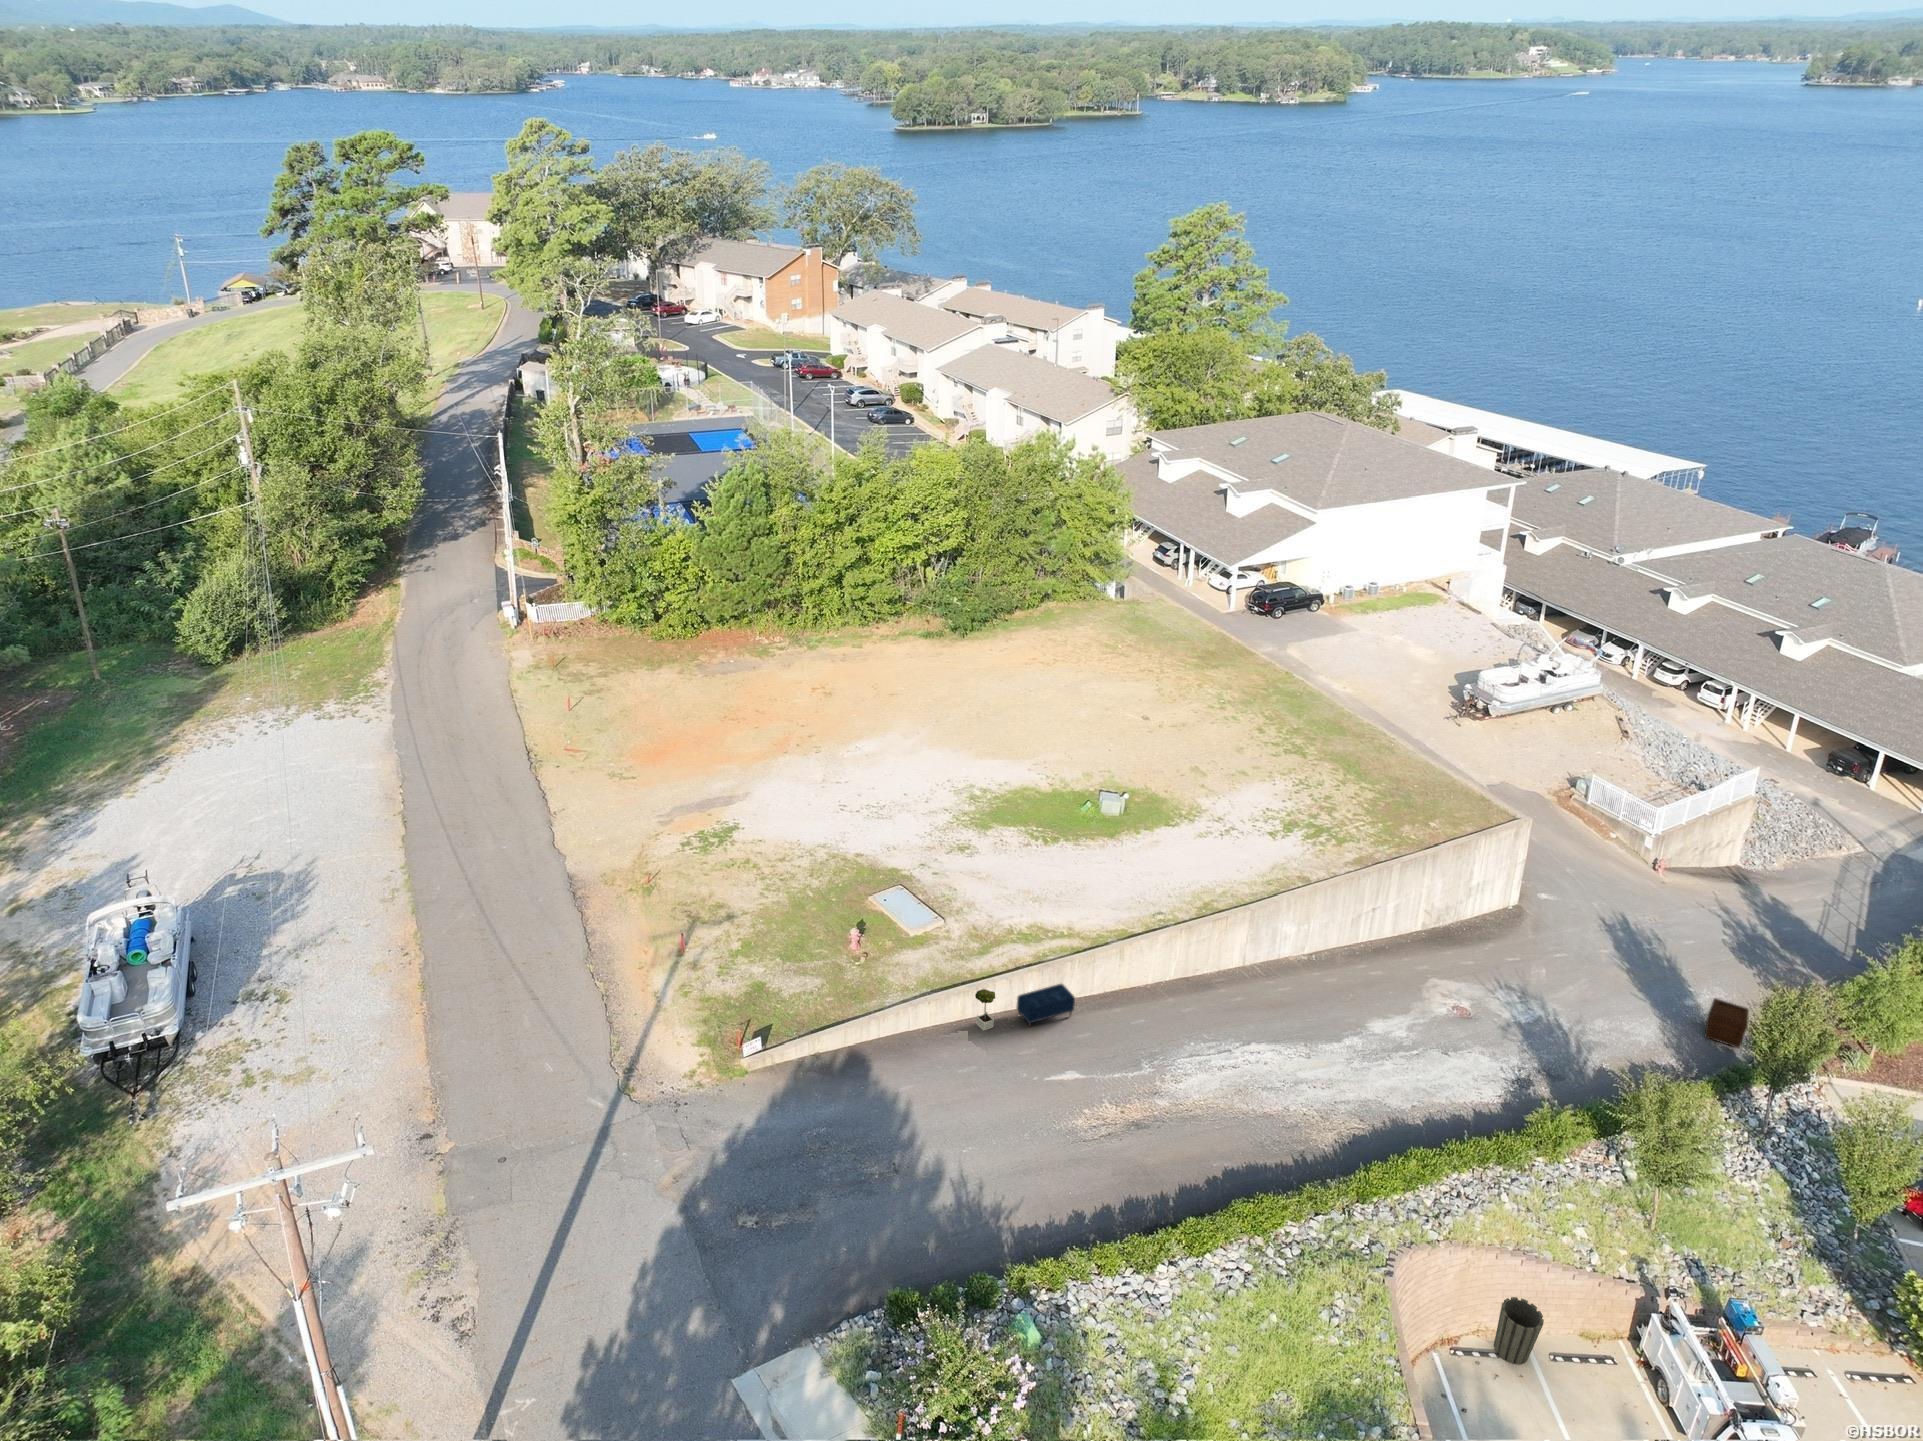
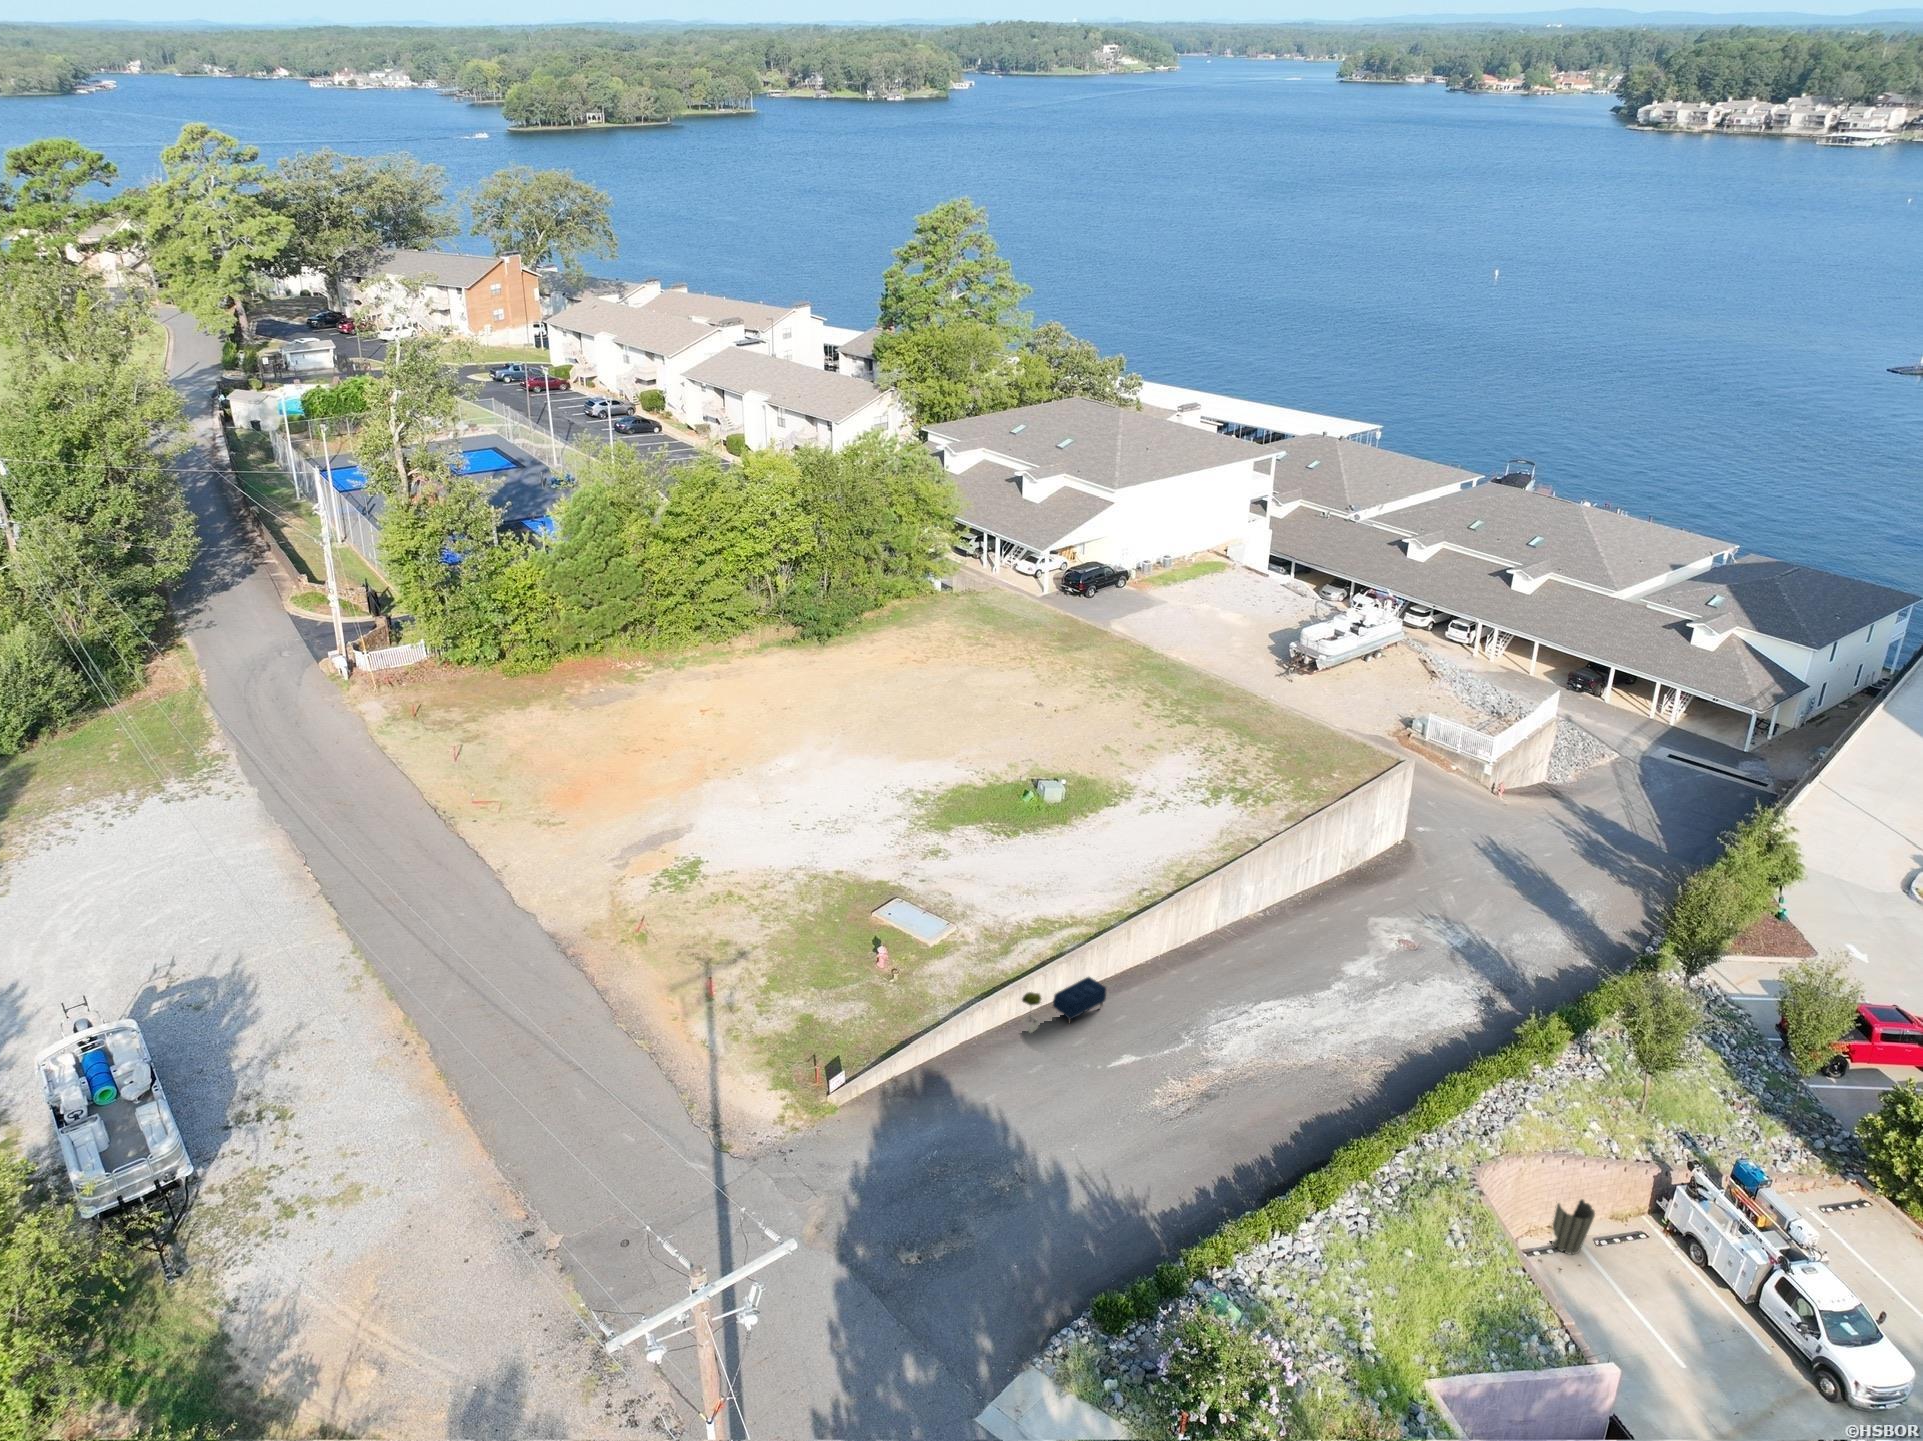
wooden crate: present [1705,998,1749,1048] -> none [1603,910,1644,951]

